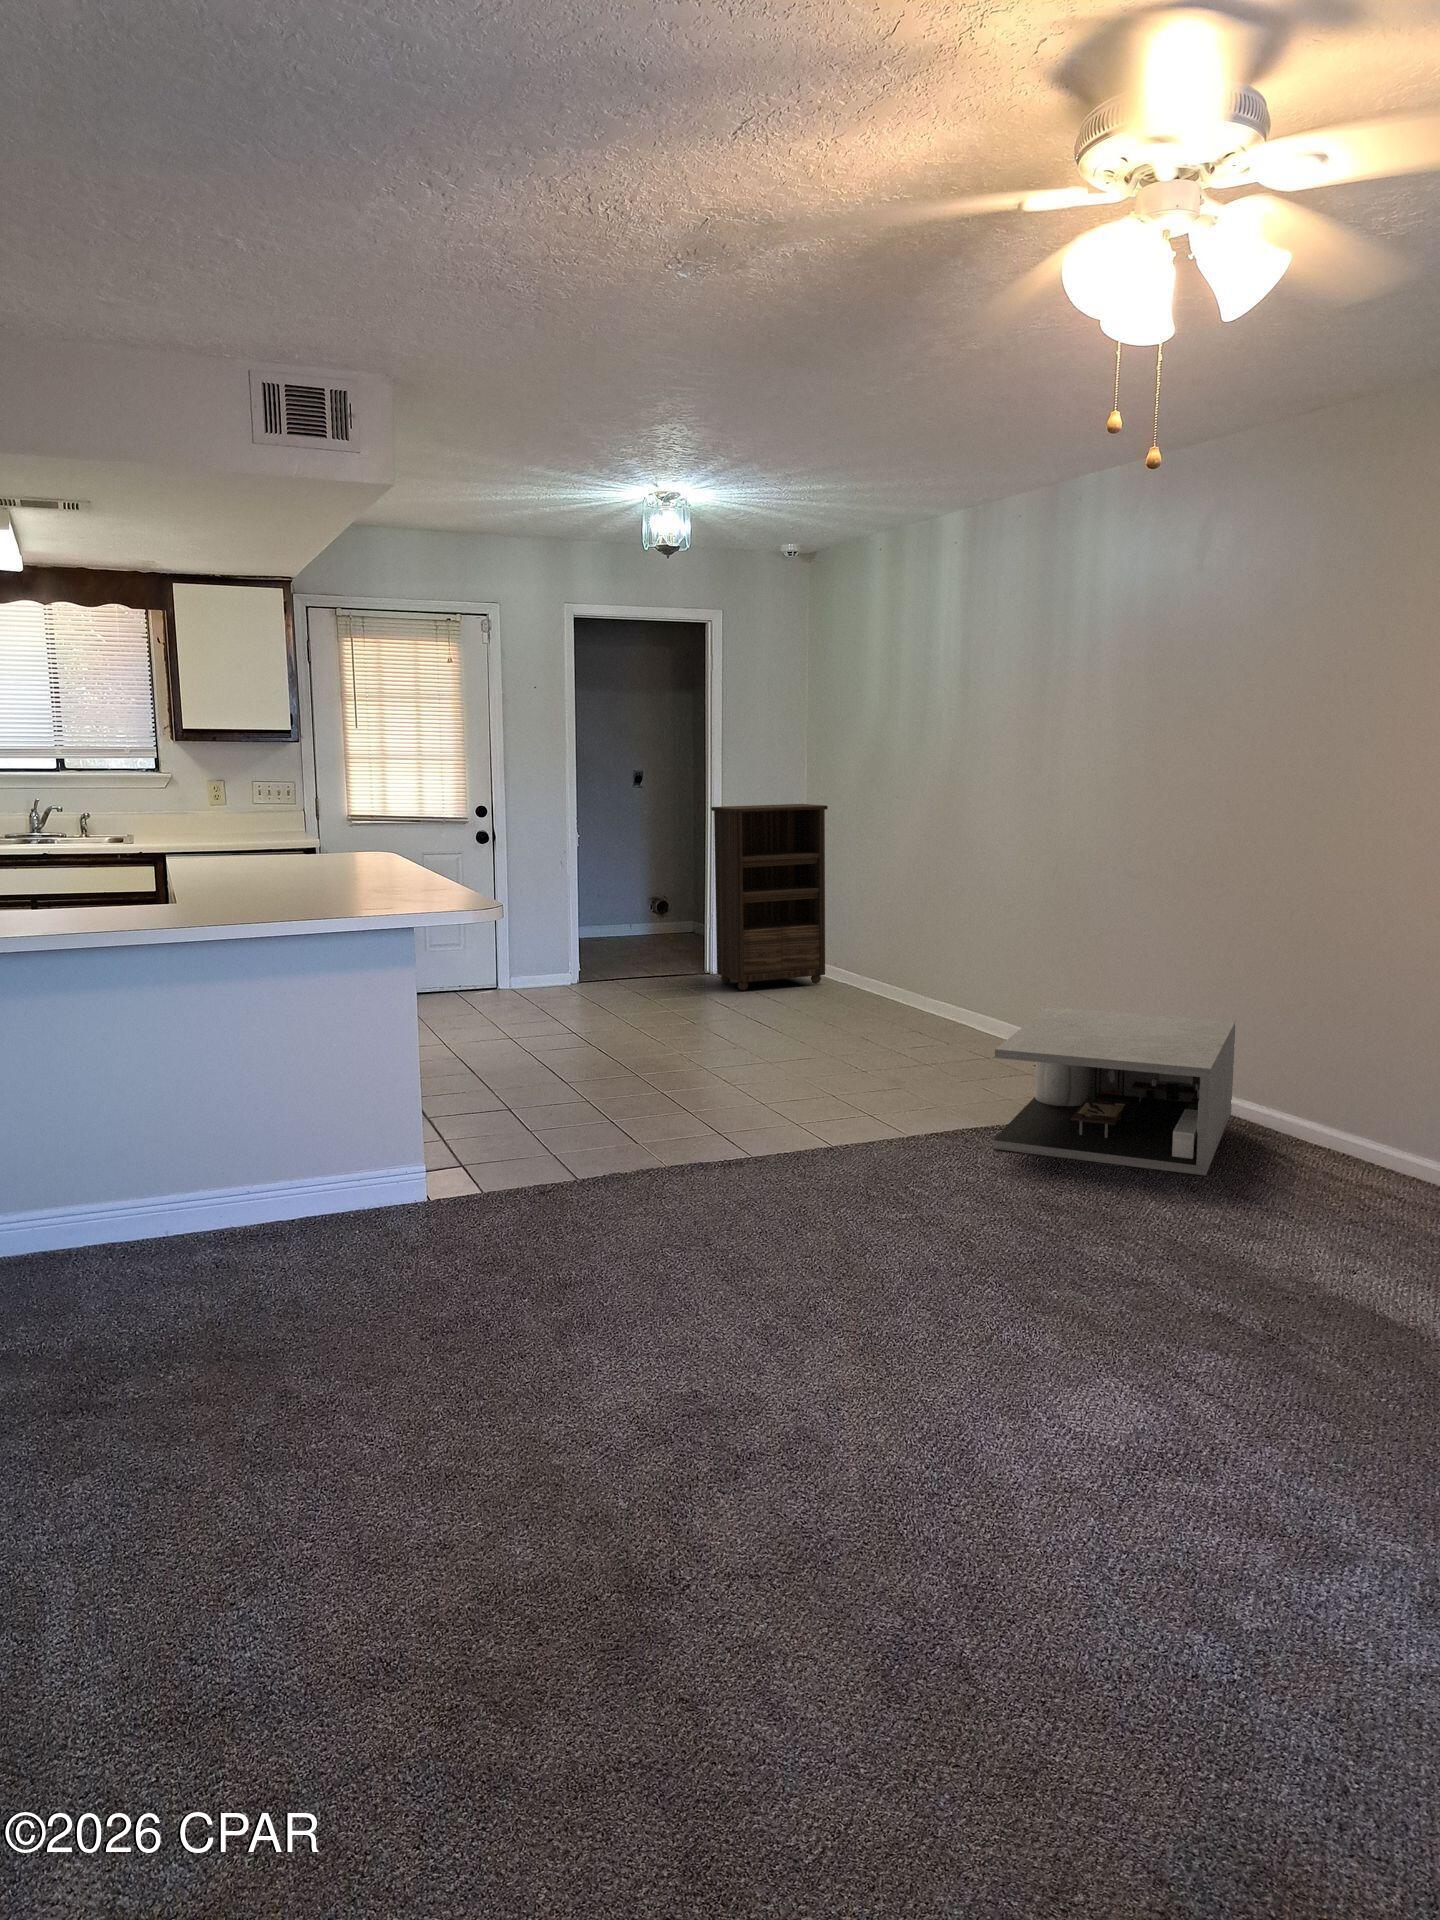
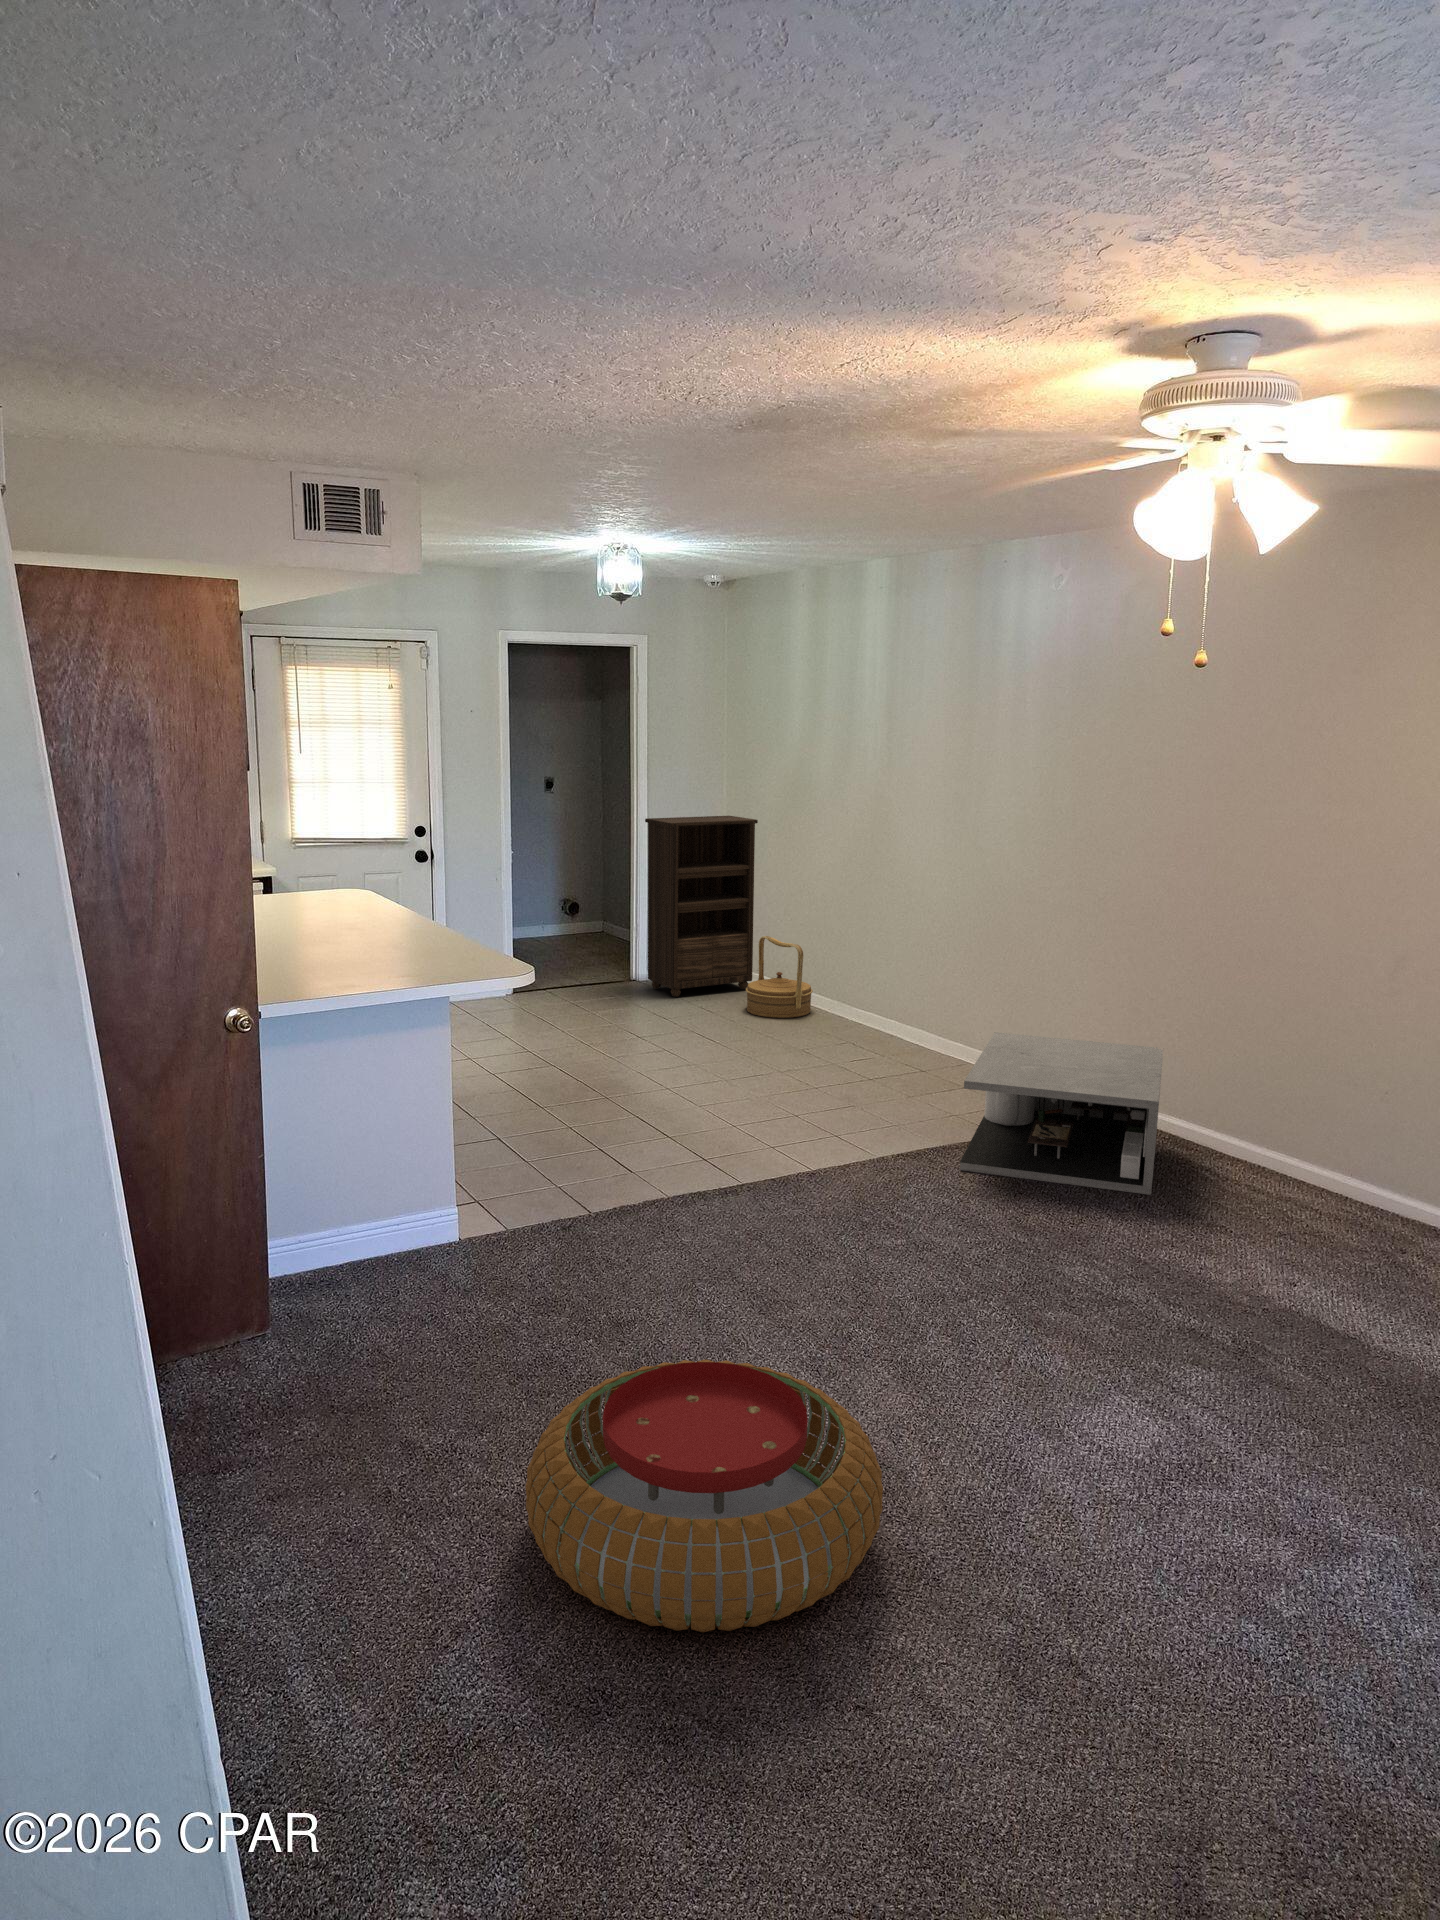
woven basket: none [811,925,882,1009] -> present [746,936,813,1018]
pouf: none [363,1311,774,1605] -> present [525,1359,883,1632]

